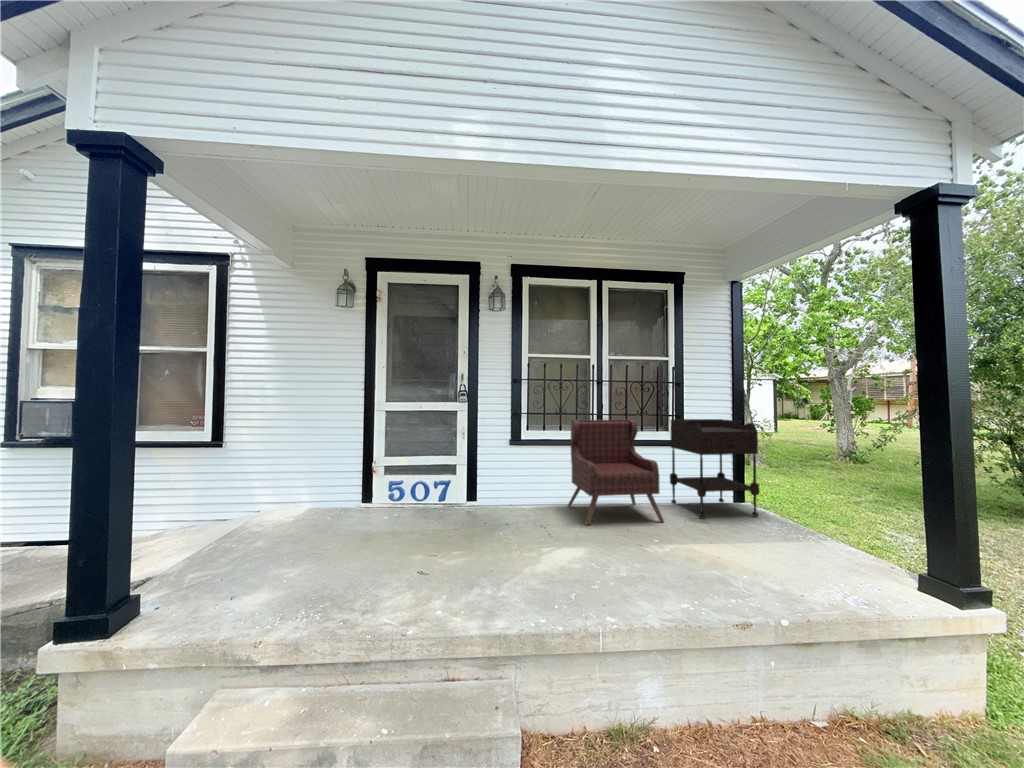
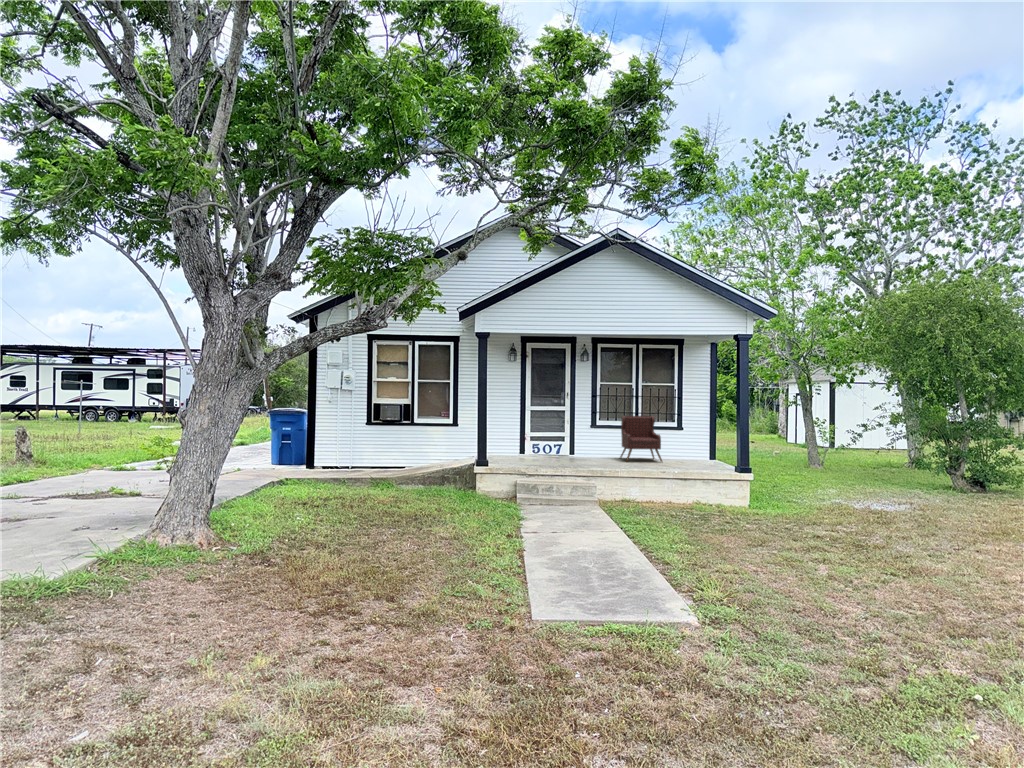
side table: present [670,419,760,518] -> none [673,416,711,462]

